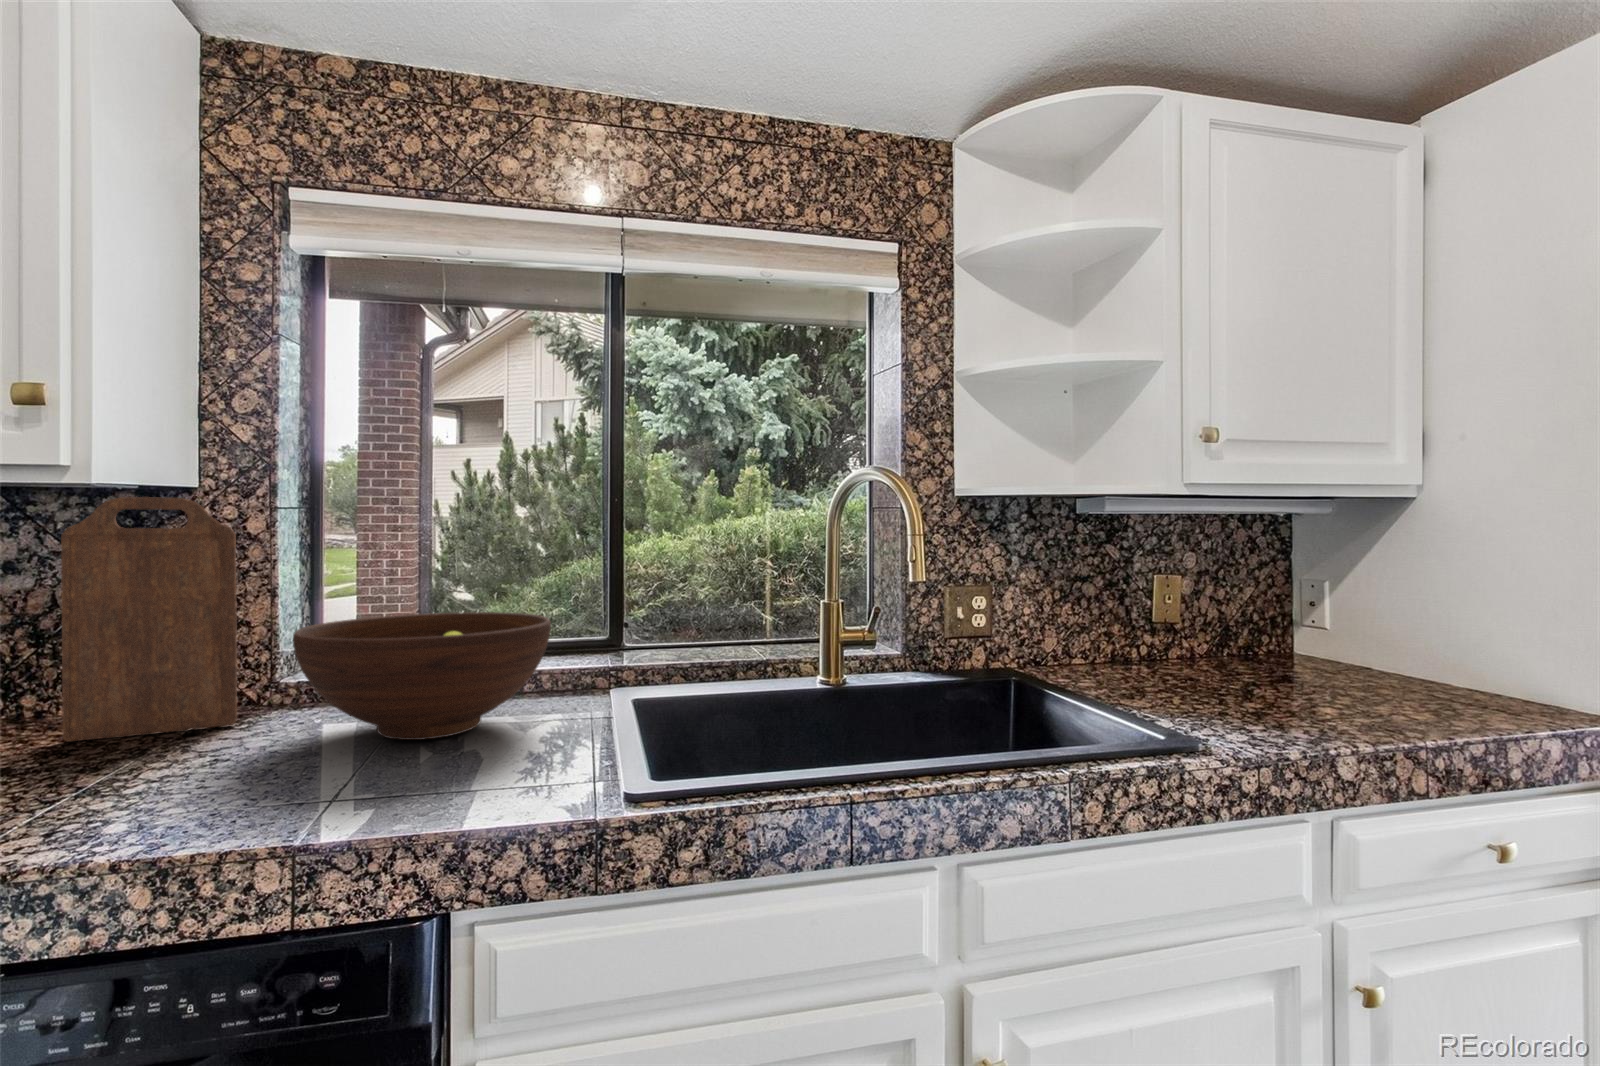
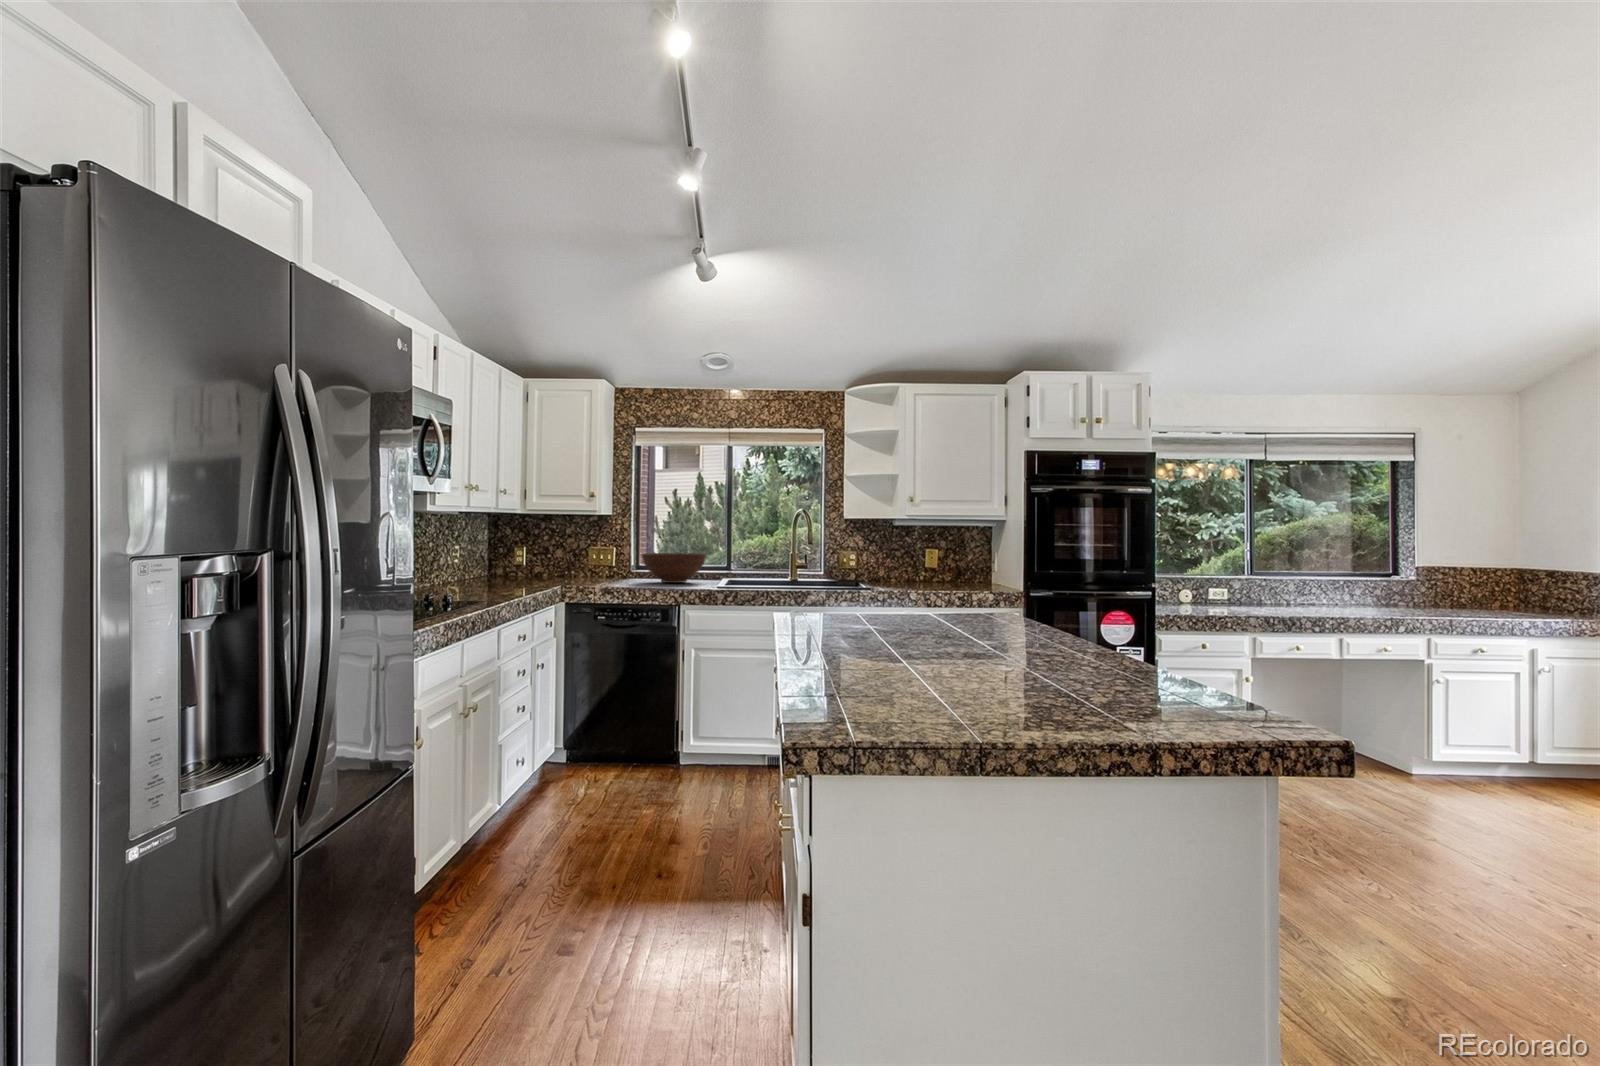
cutting board: present [61,497,237,741] -> none [587,519,625,581]

